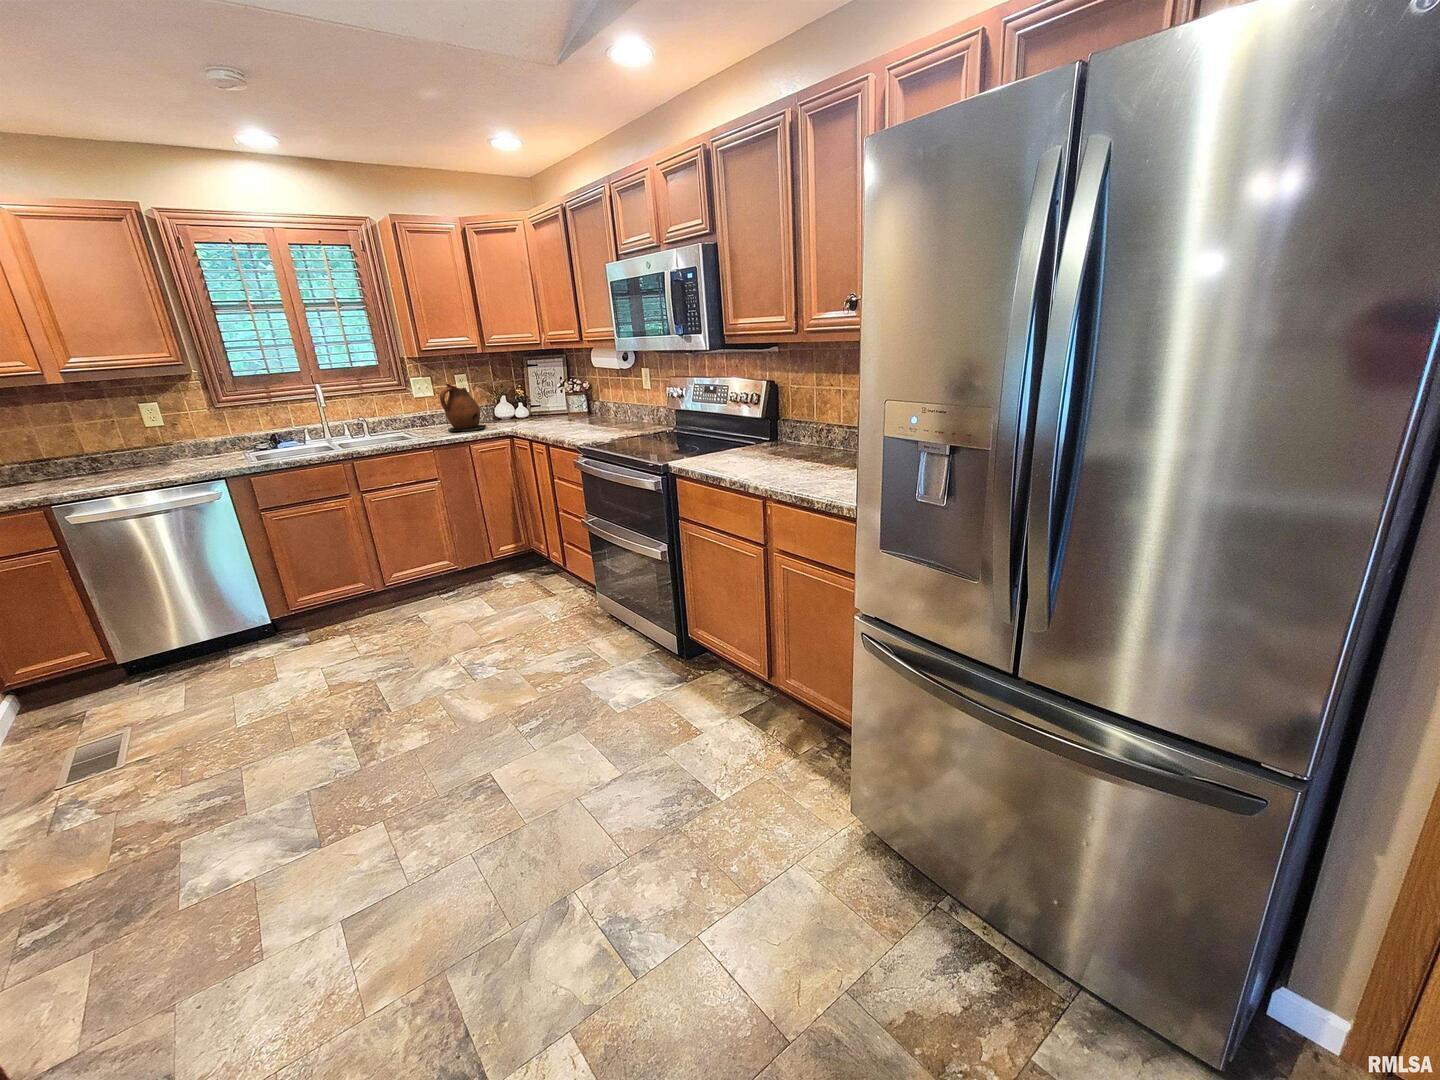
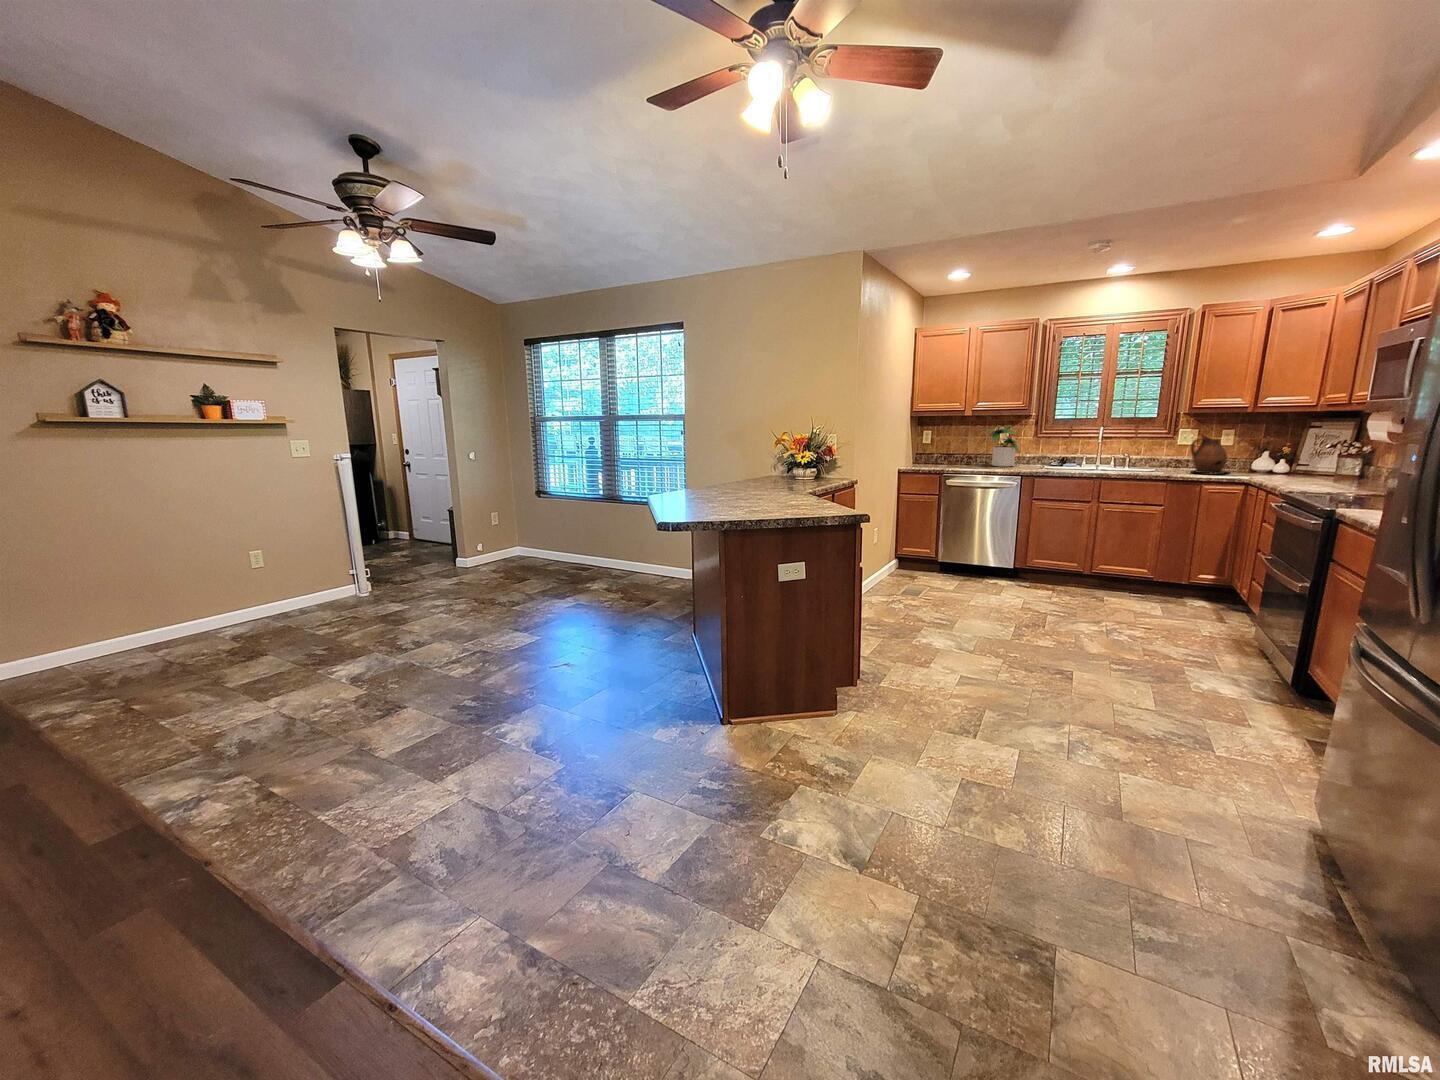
potted plant: none [109,393,199,467] -> present [987,425,1019,467]

